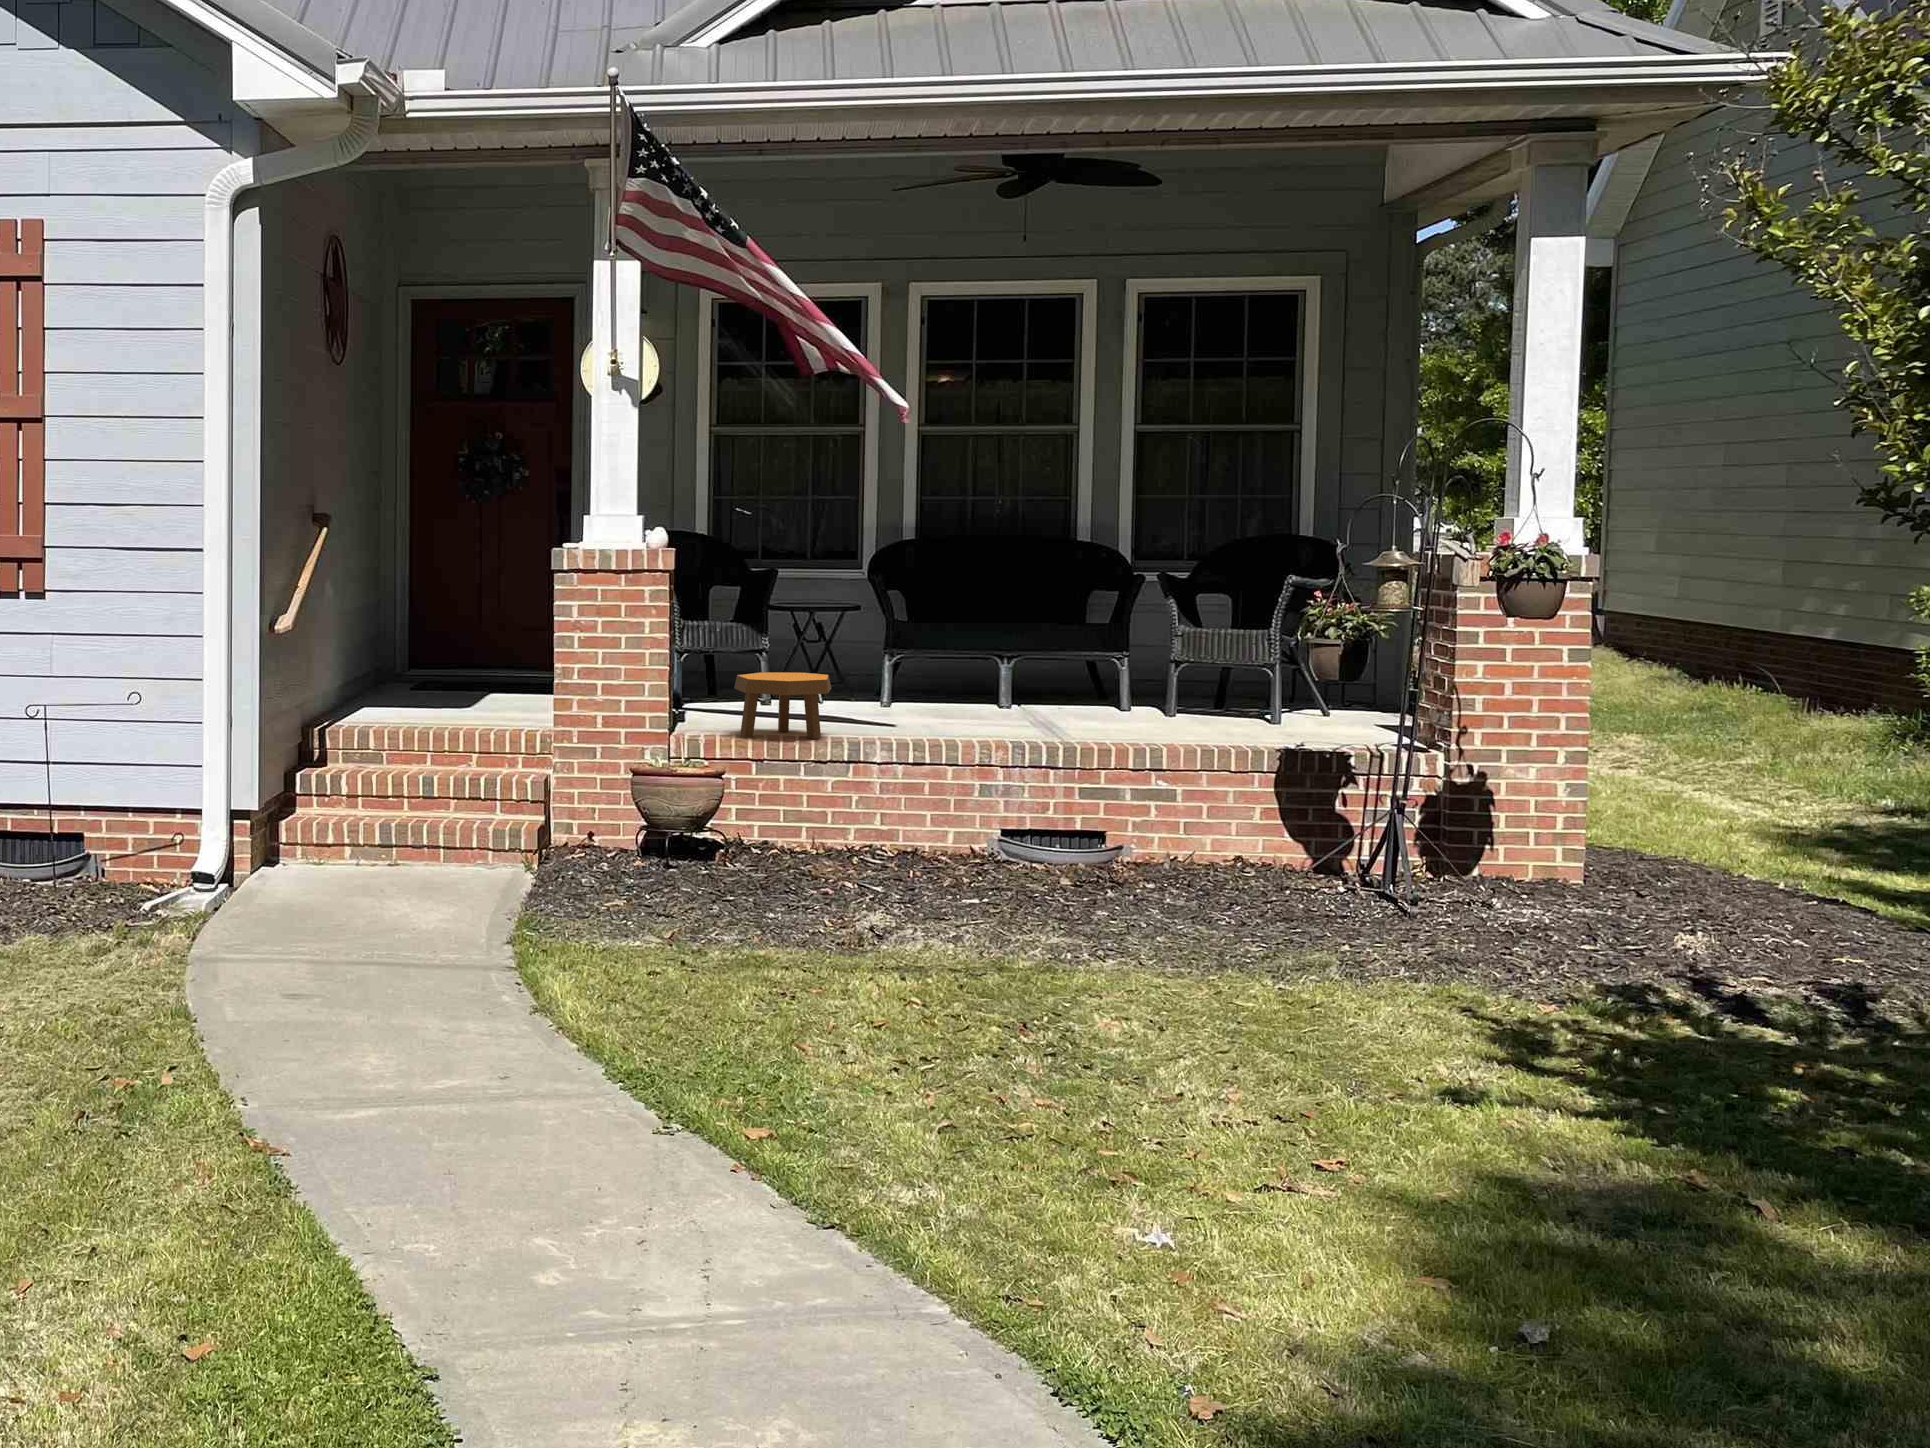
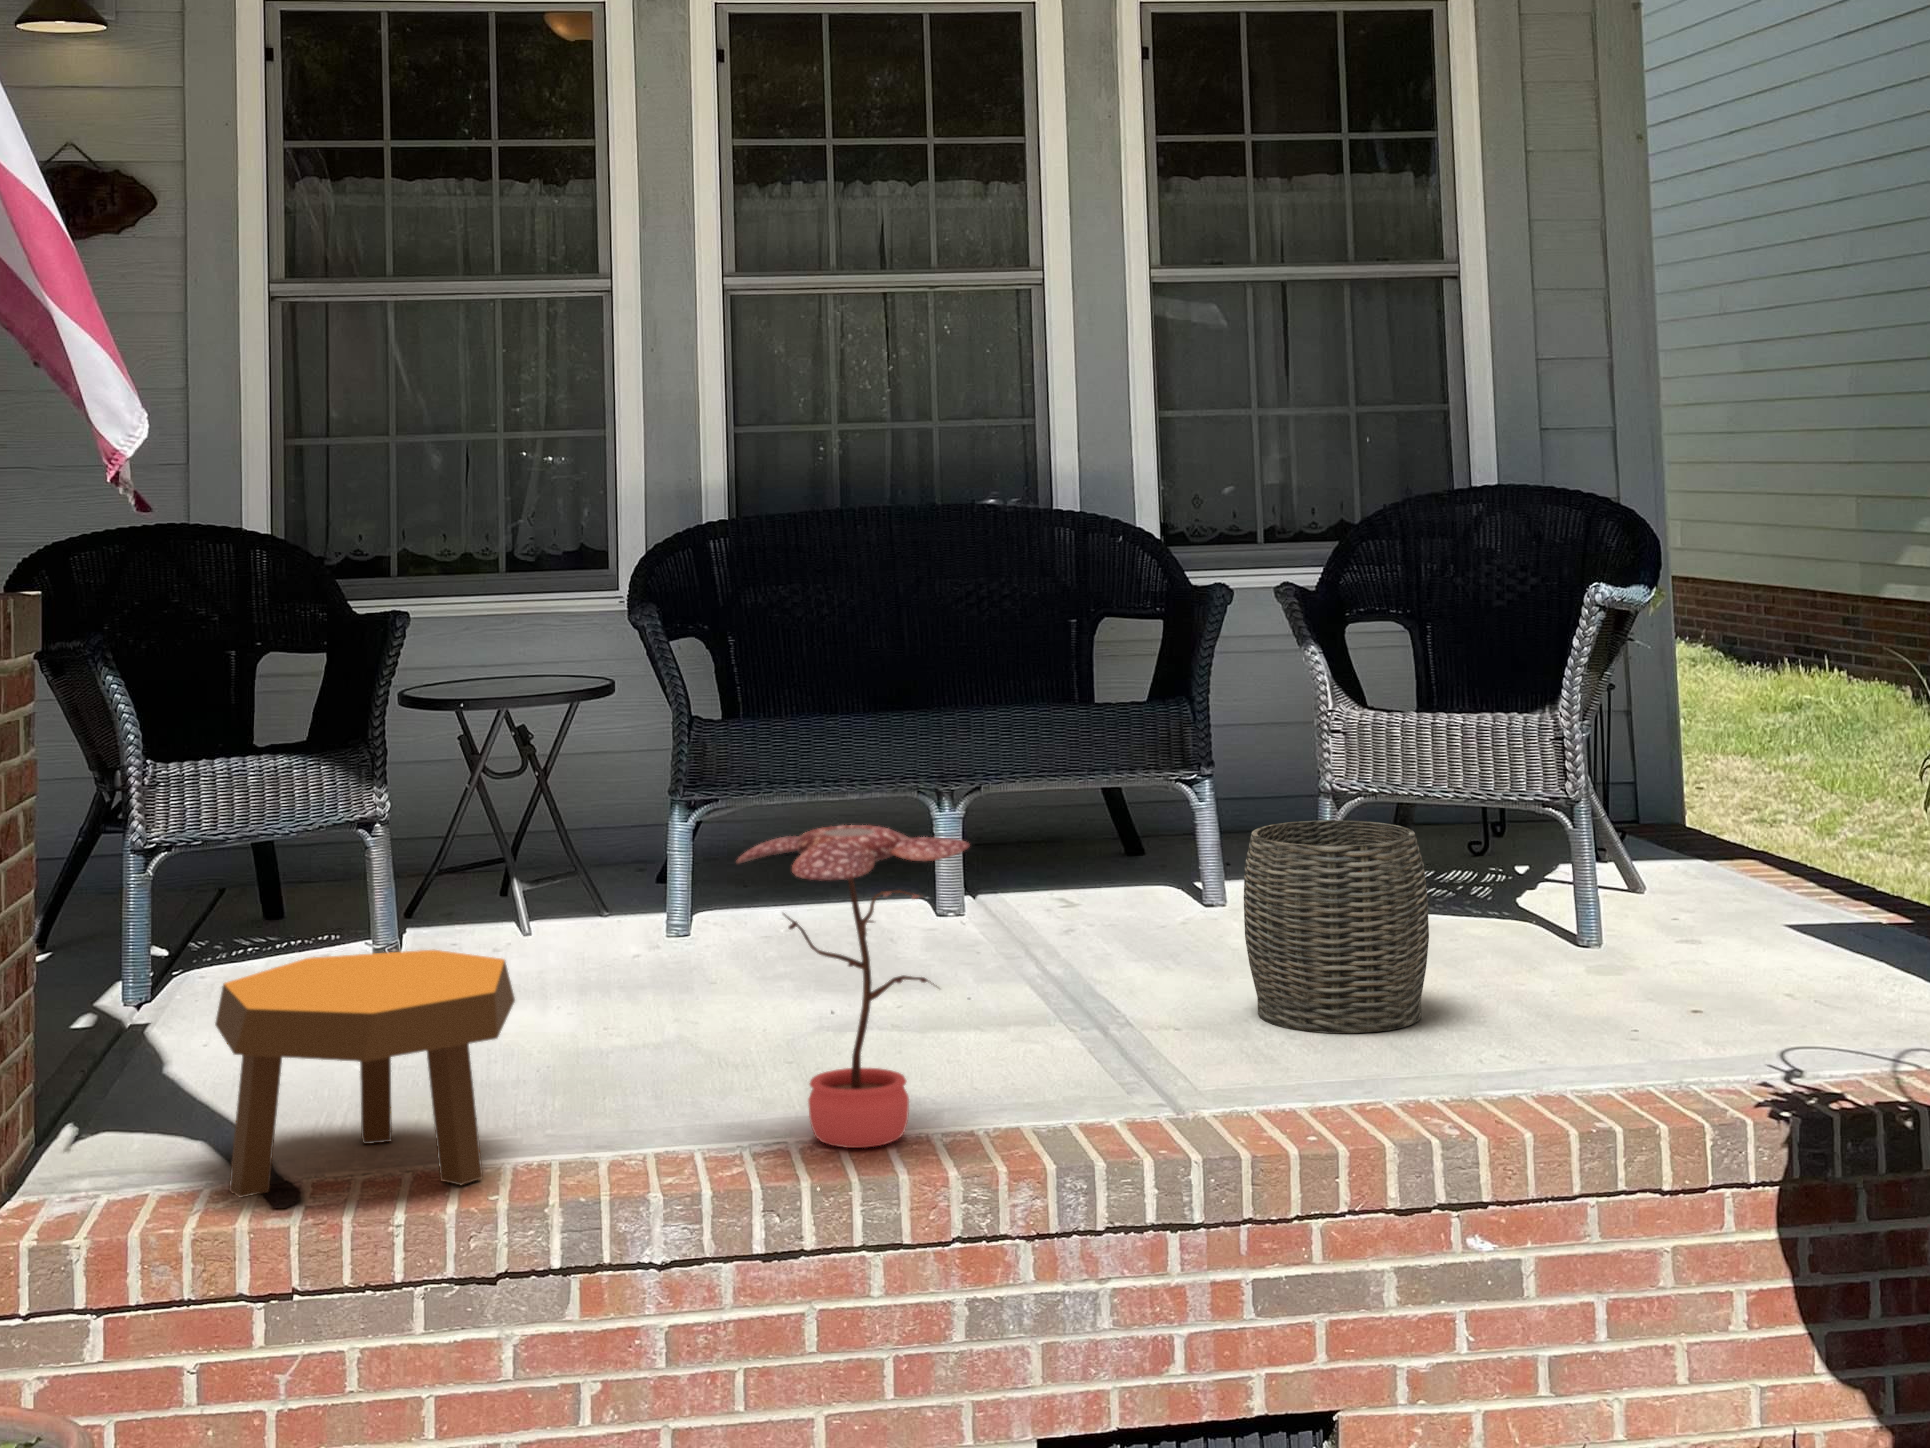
potted plant: none [909,637,990,740] -> present [736,825,970,1148]
woven basket: none [1107,657,1180,731] -> present [1244,820,1429,1033]

